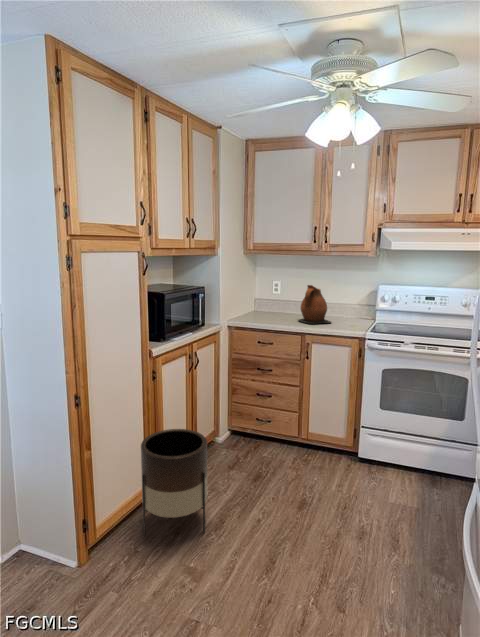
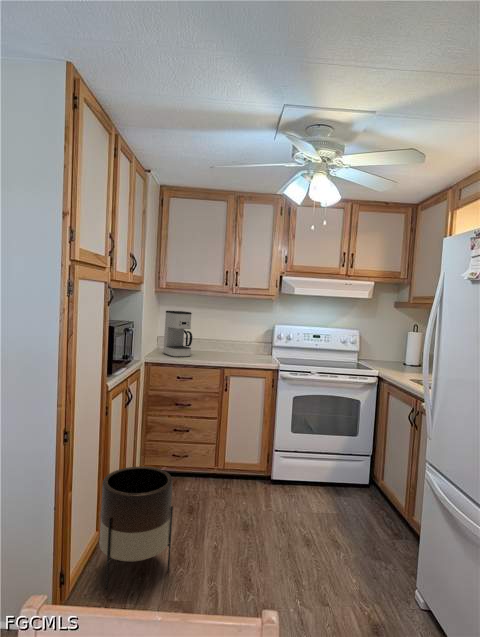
coffee maker: none [252,273,280,321] -> present [163,311,192,357]
ceramic pitcher: present [299,285,331,323] -> none [209,323,242,358]

